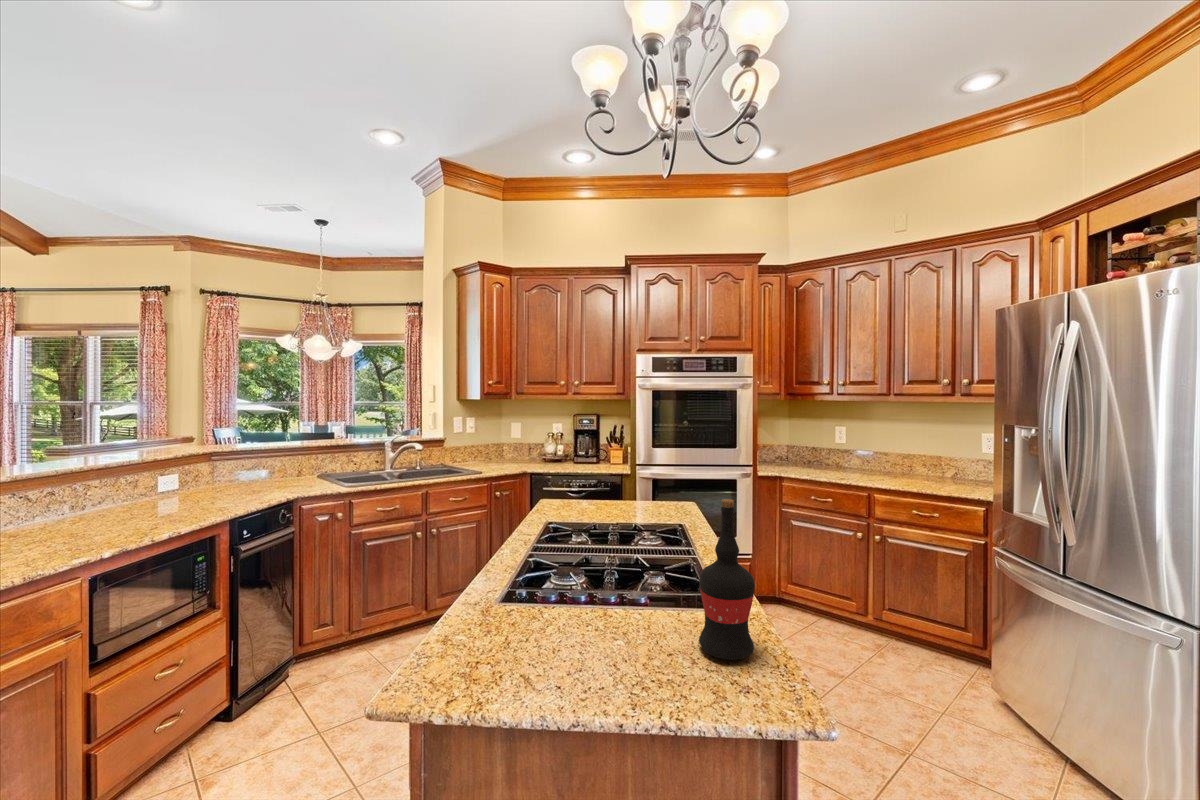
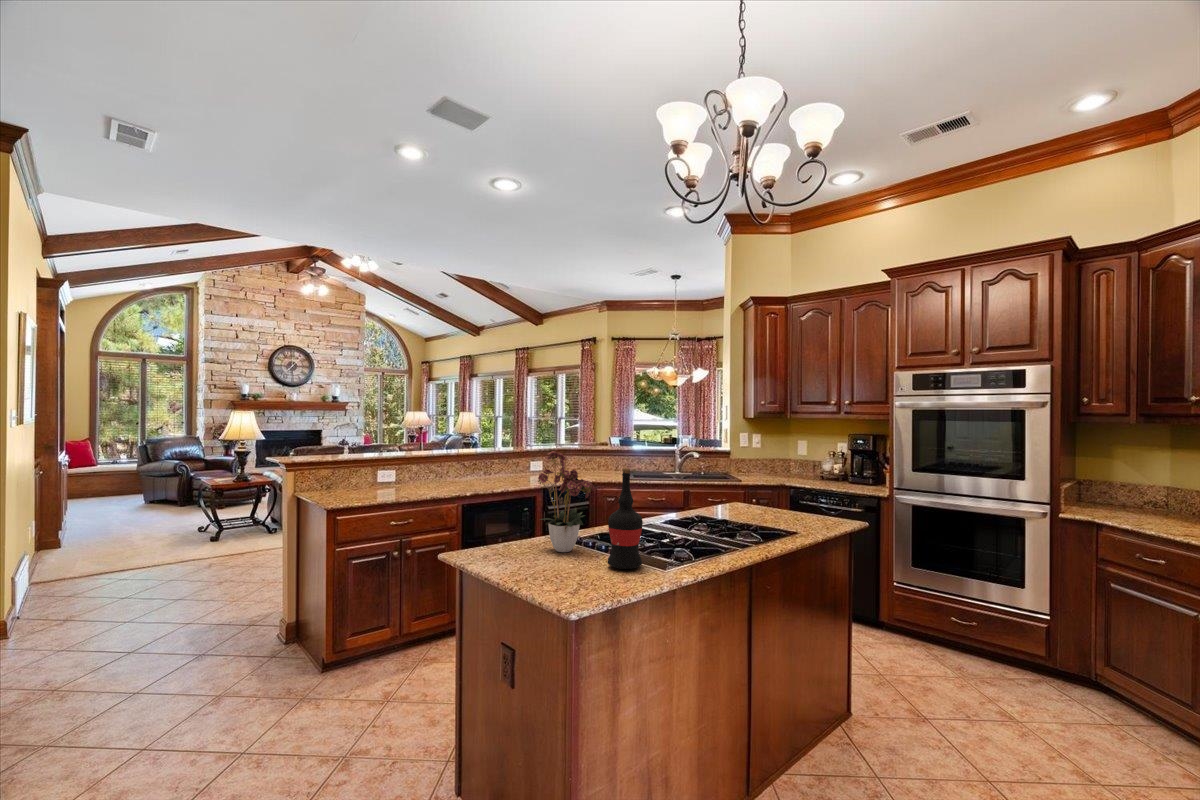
flower arrangement: none [535,475,651,659] -> present [538,451,595,552]

